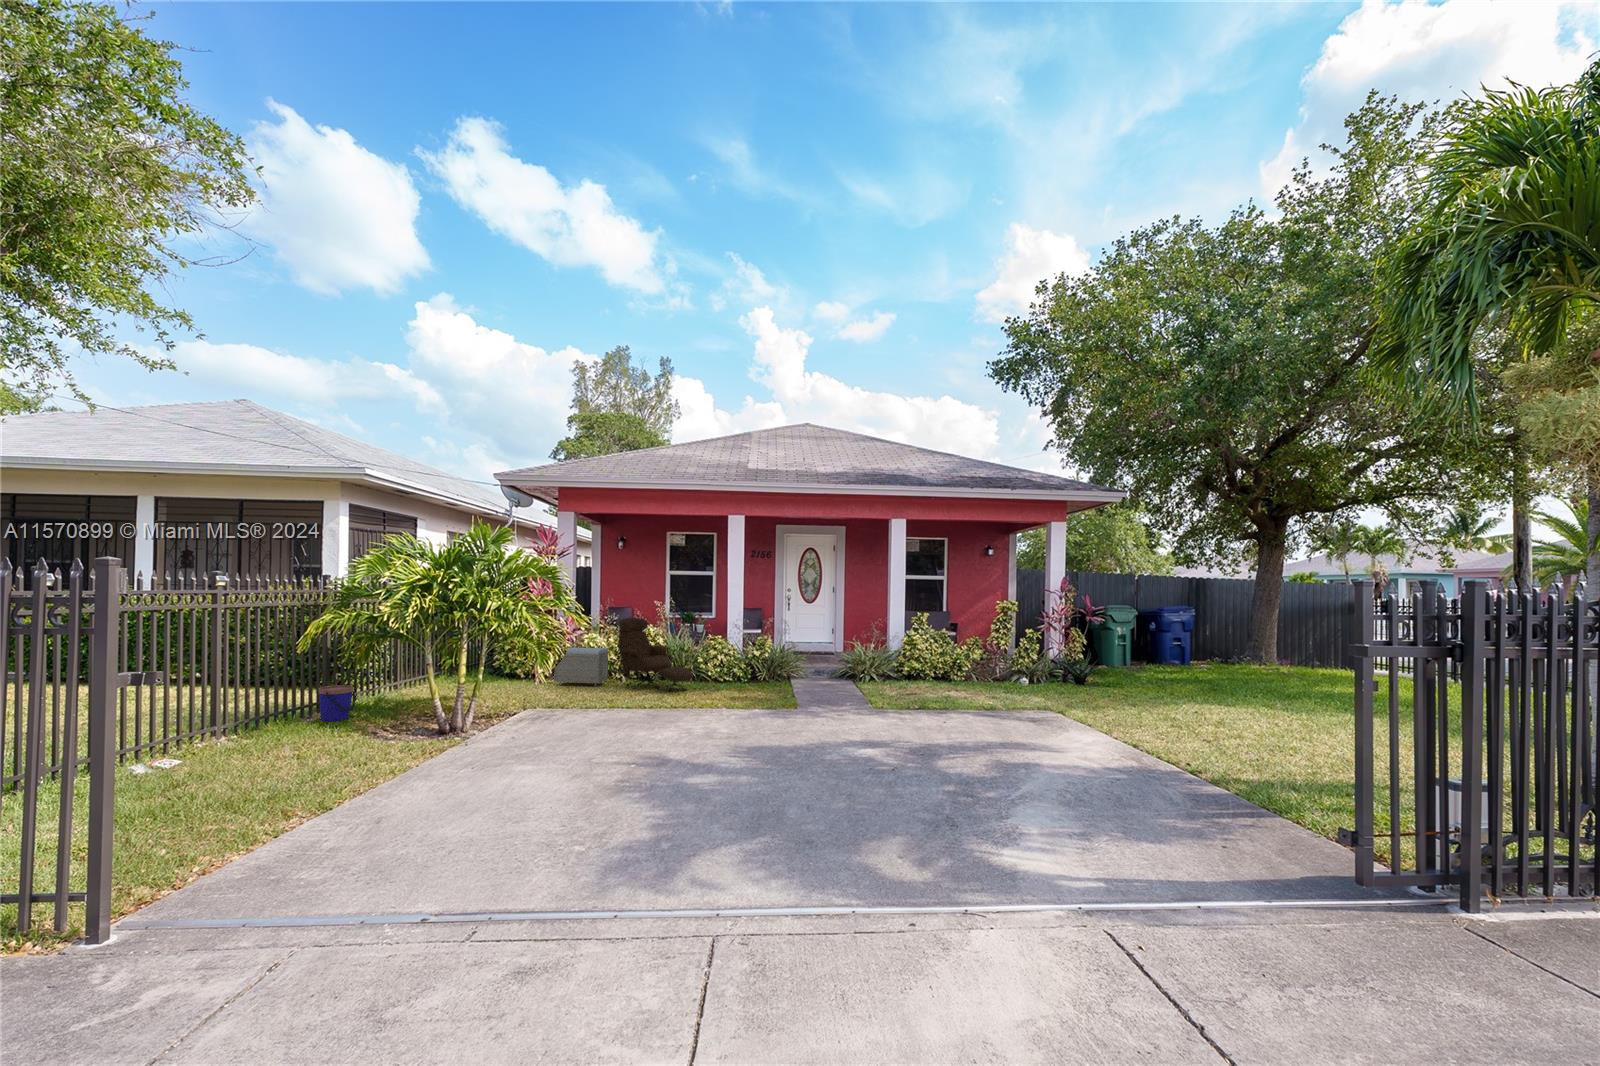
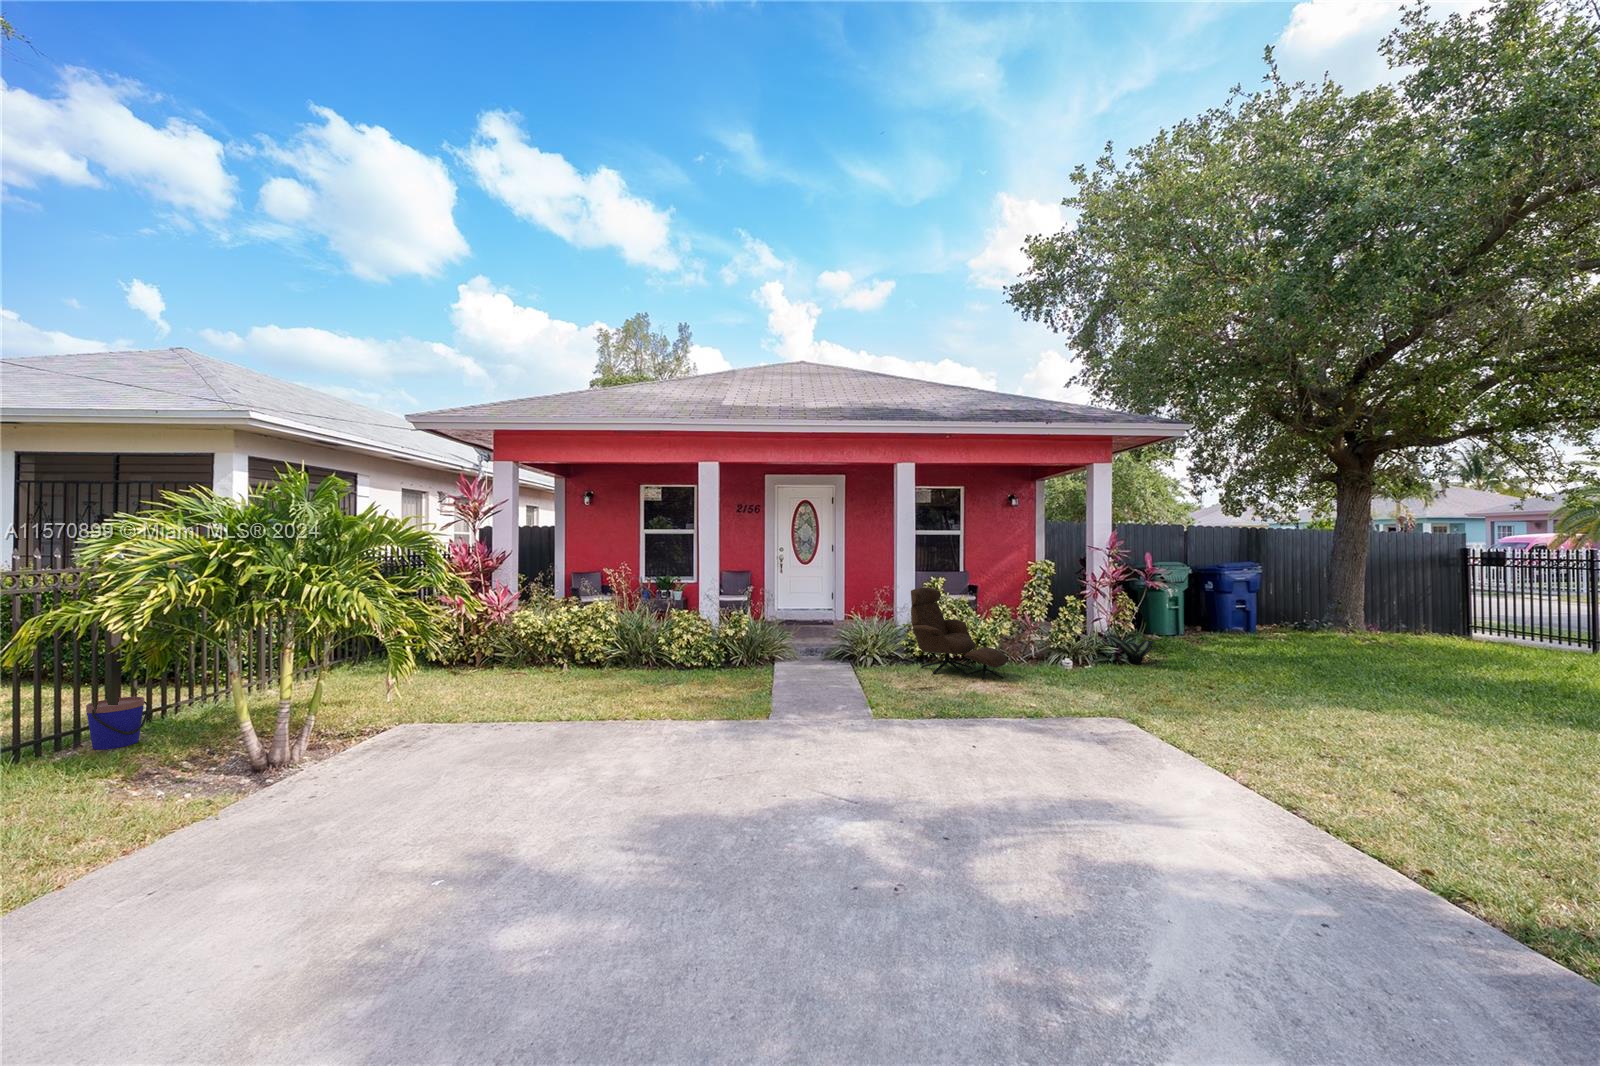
lounge chair: present [618,617,693,691] -> present [911,587,1007,680]
storage bench: present [554,647,609,686] -> none [479,627,549,676]

